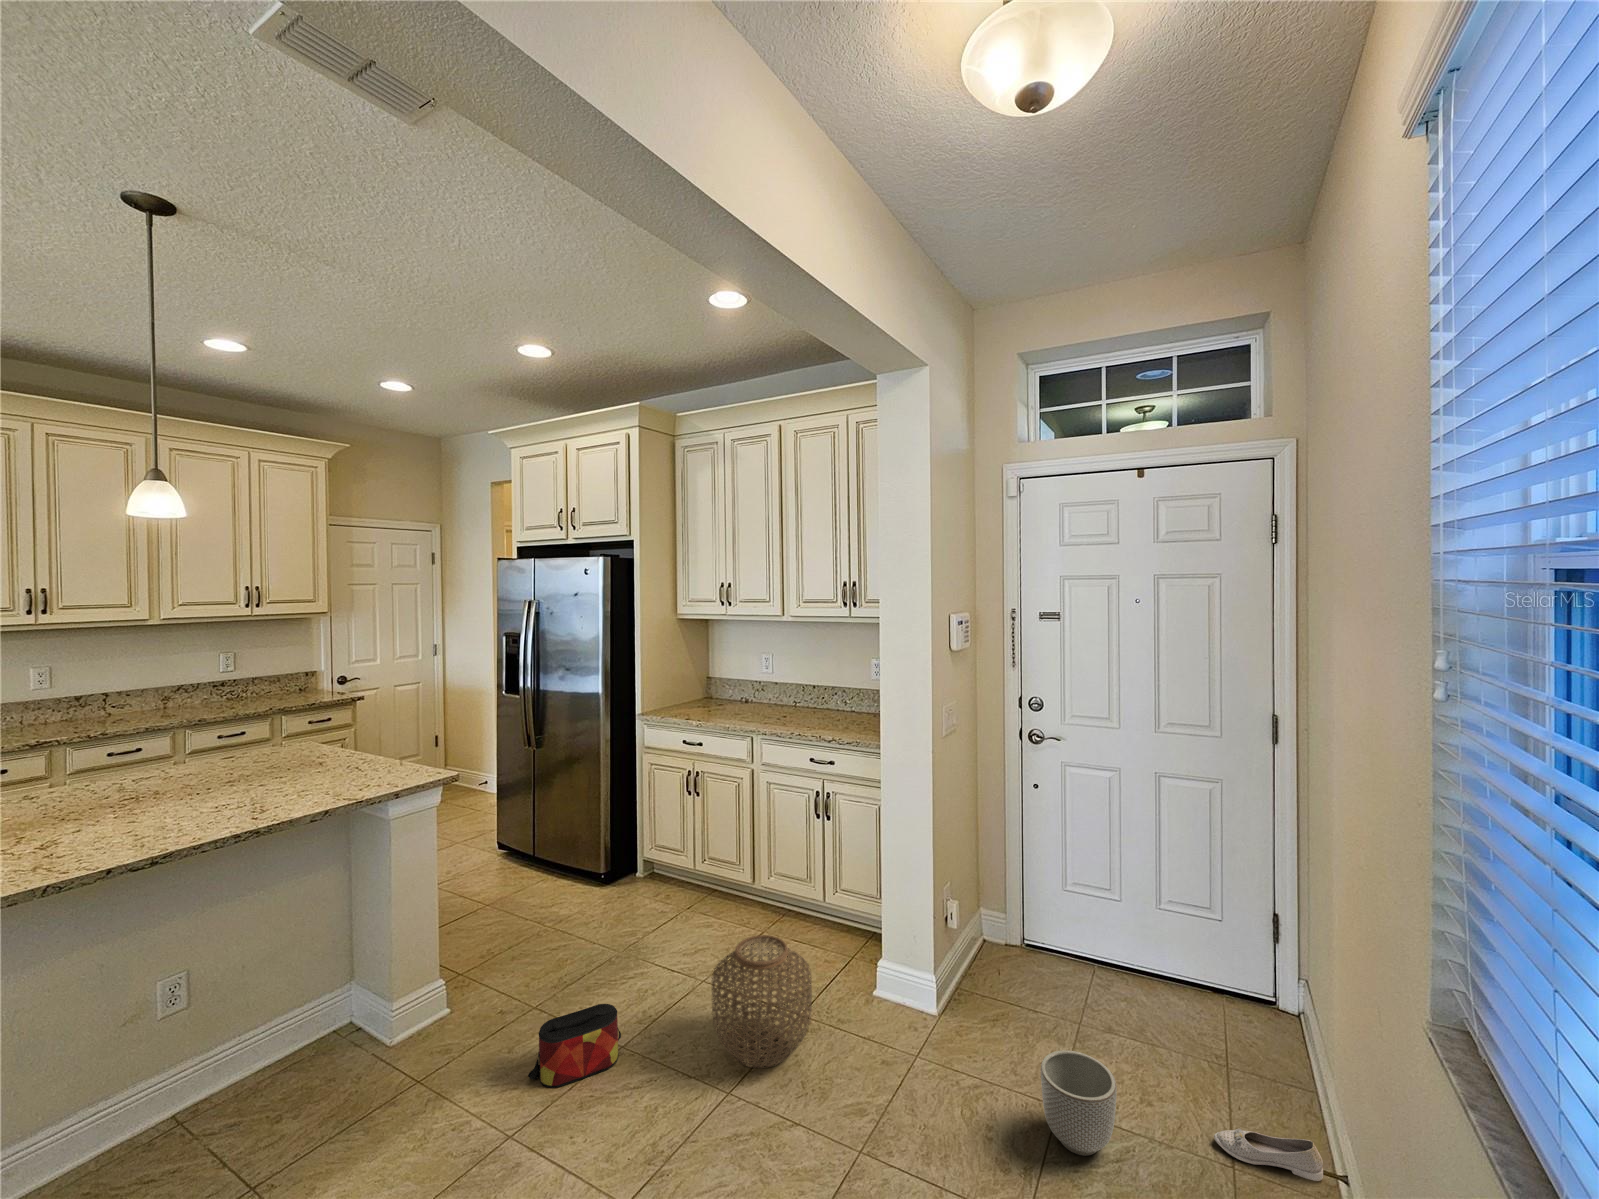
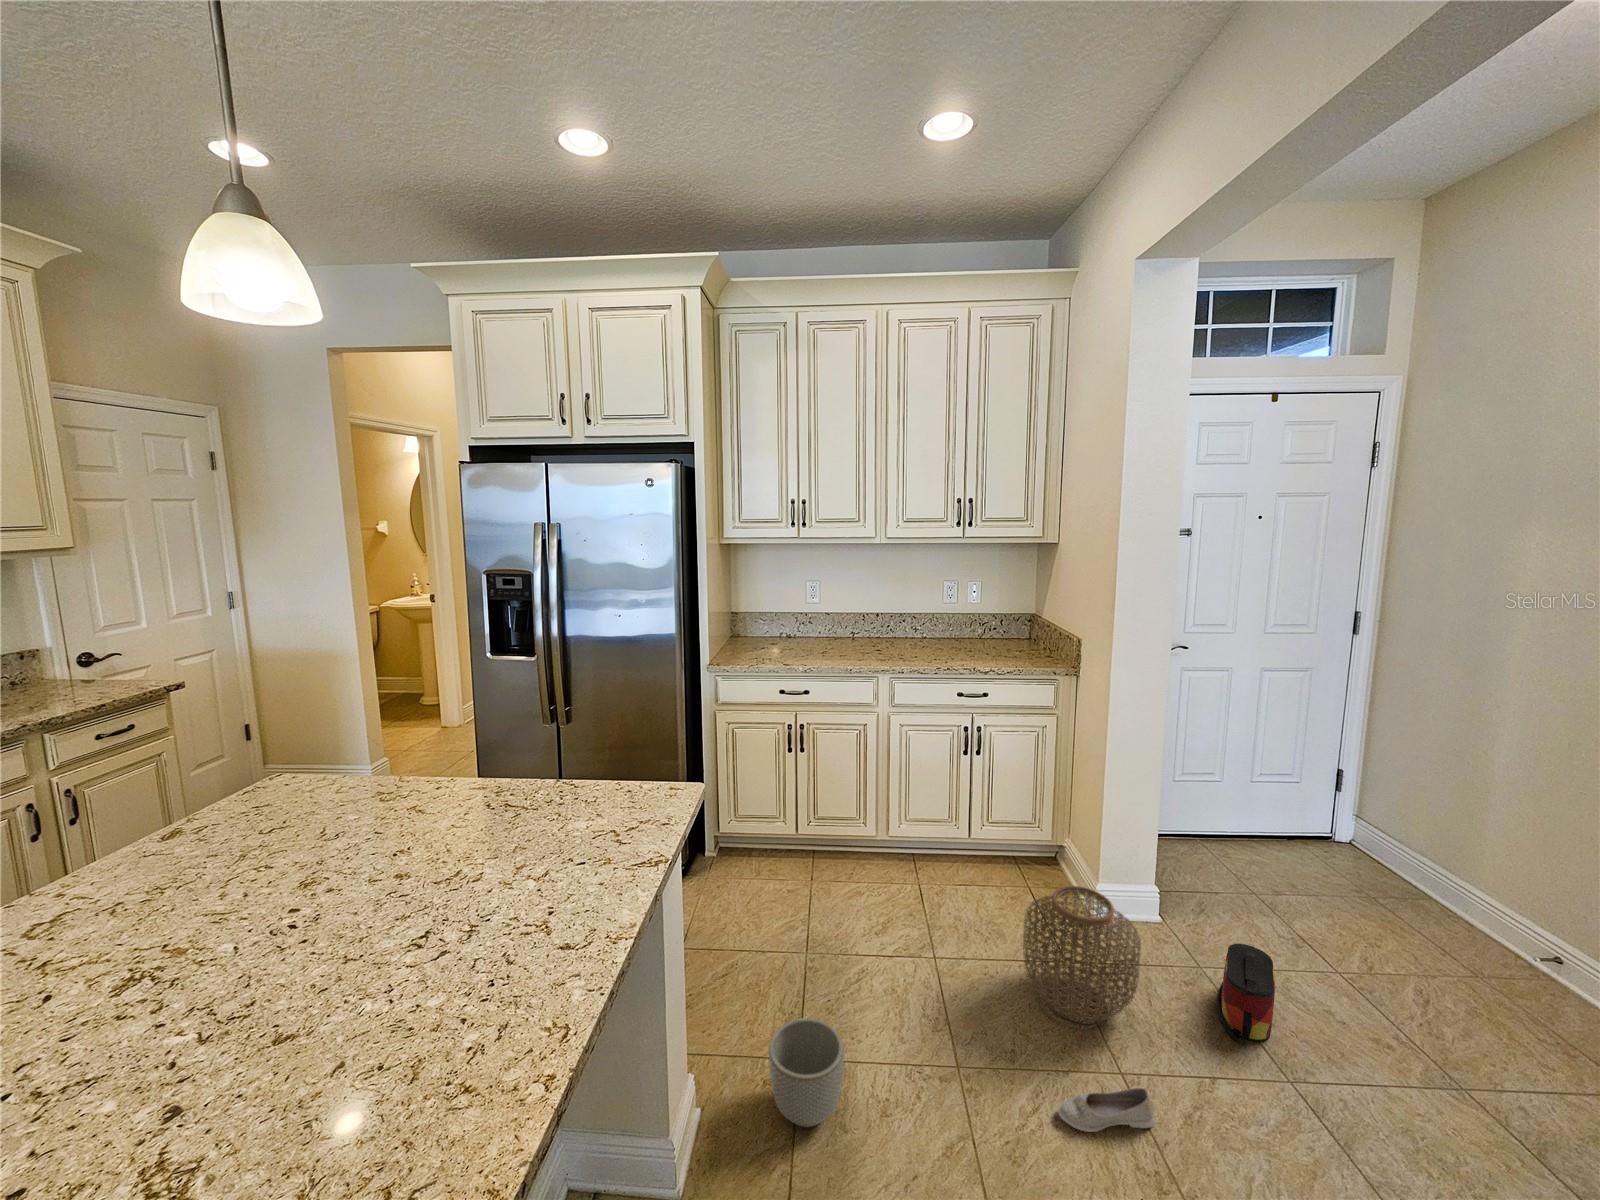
bag: present [528,1004,621,1088] -> present [1218,944,1275,1042]
planter: present [1041,1050,1117,1156] -> present [769,1018,844,1127]
shoe: present [1214,1129,1323,1181] -> present [1058,1088,1155,1132]

